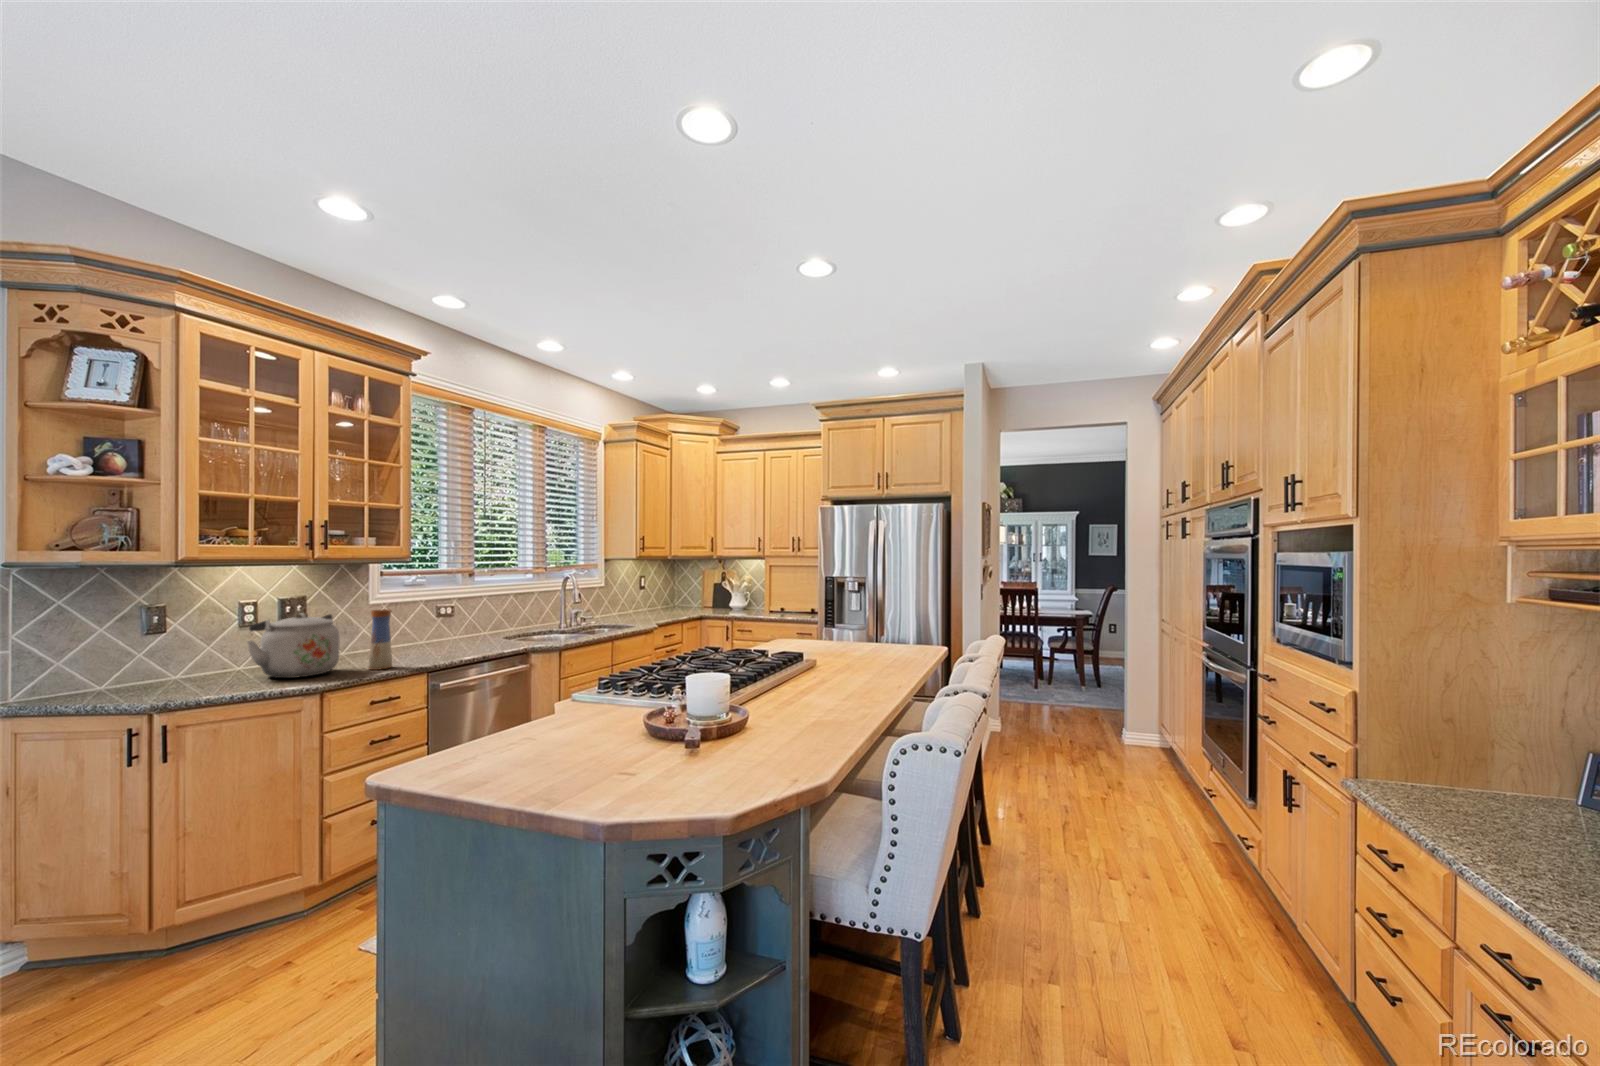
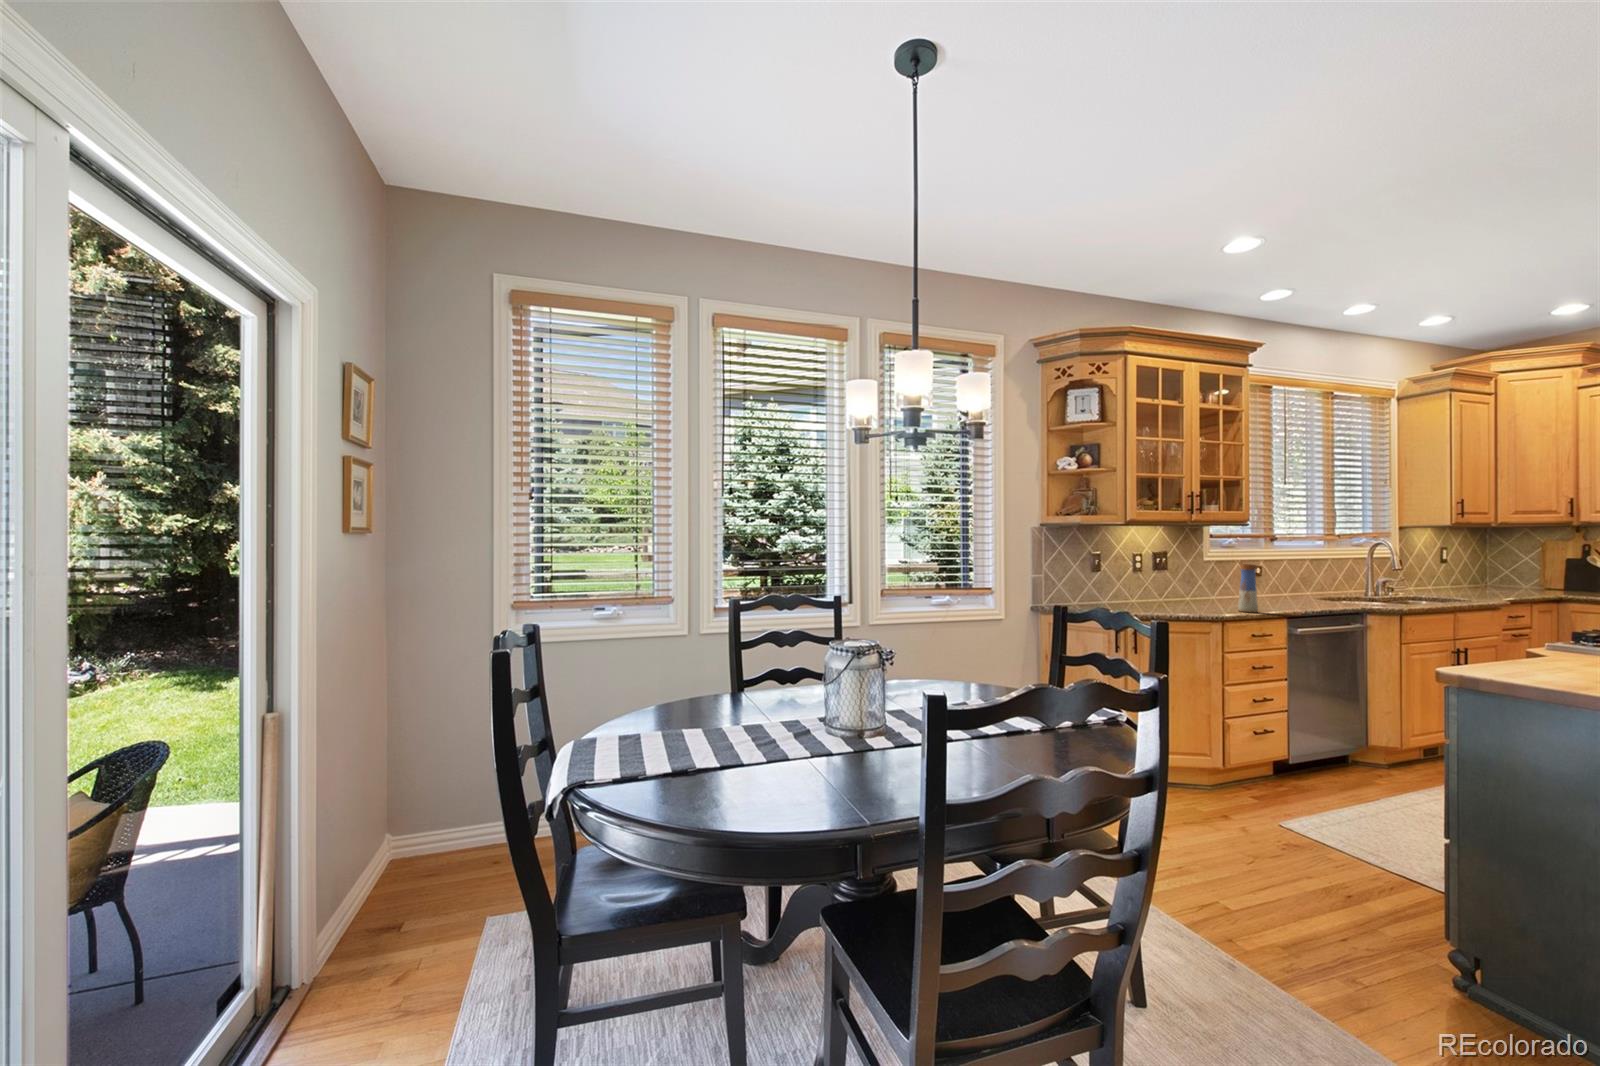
kettle: present [247,613,340,678] -> none [1154,563,1219,611]

